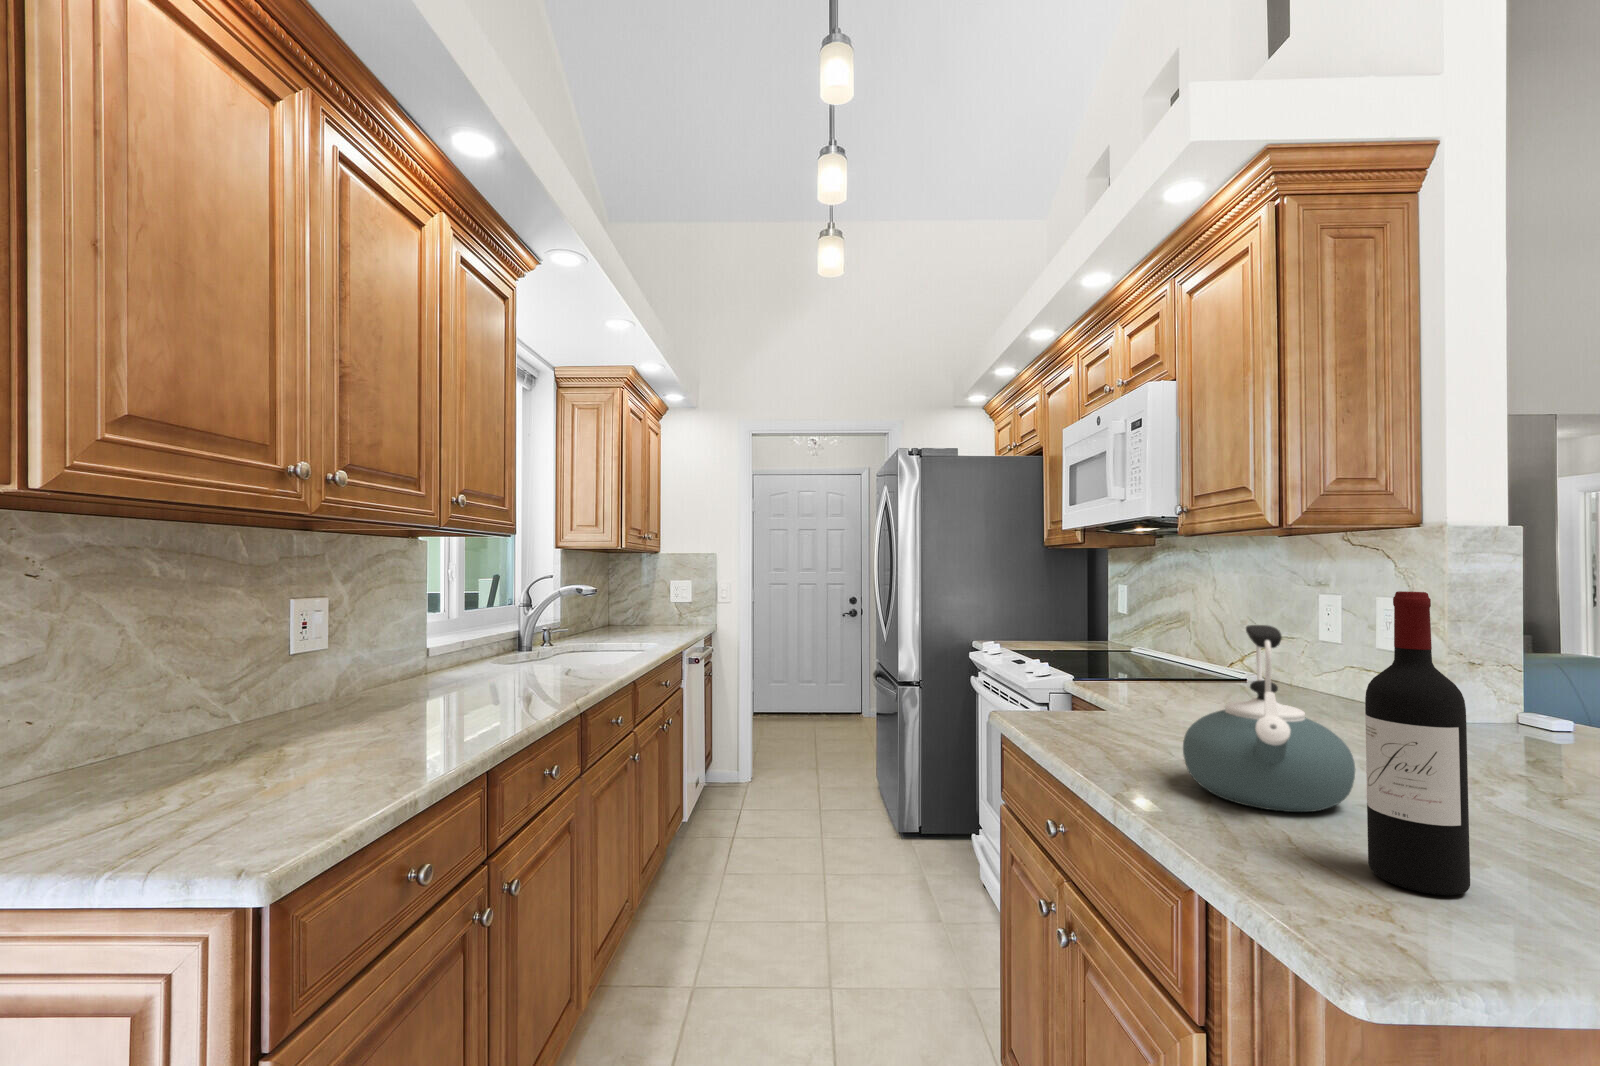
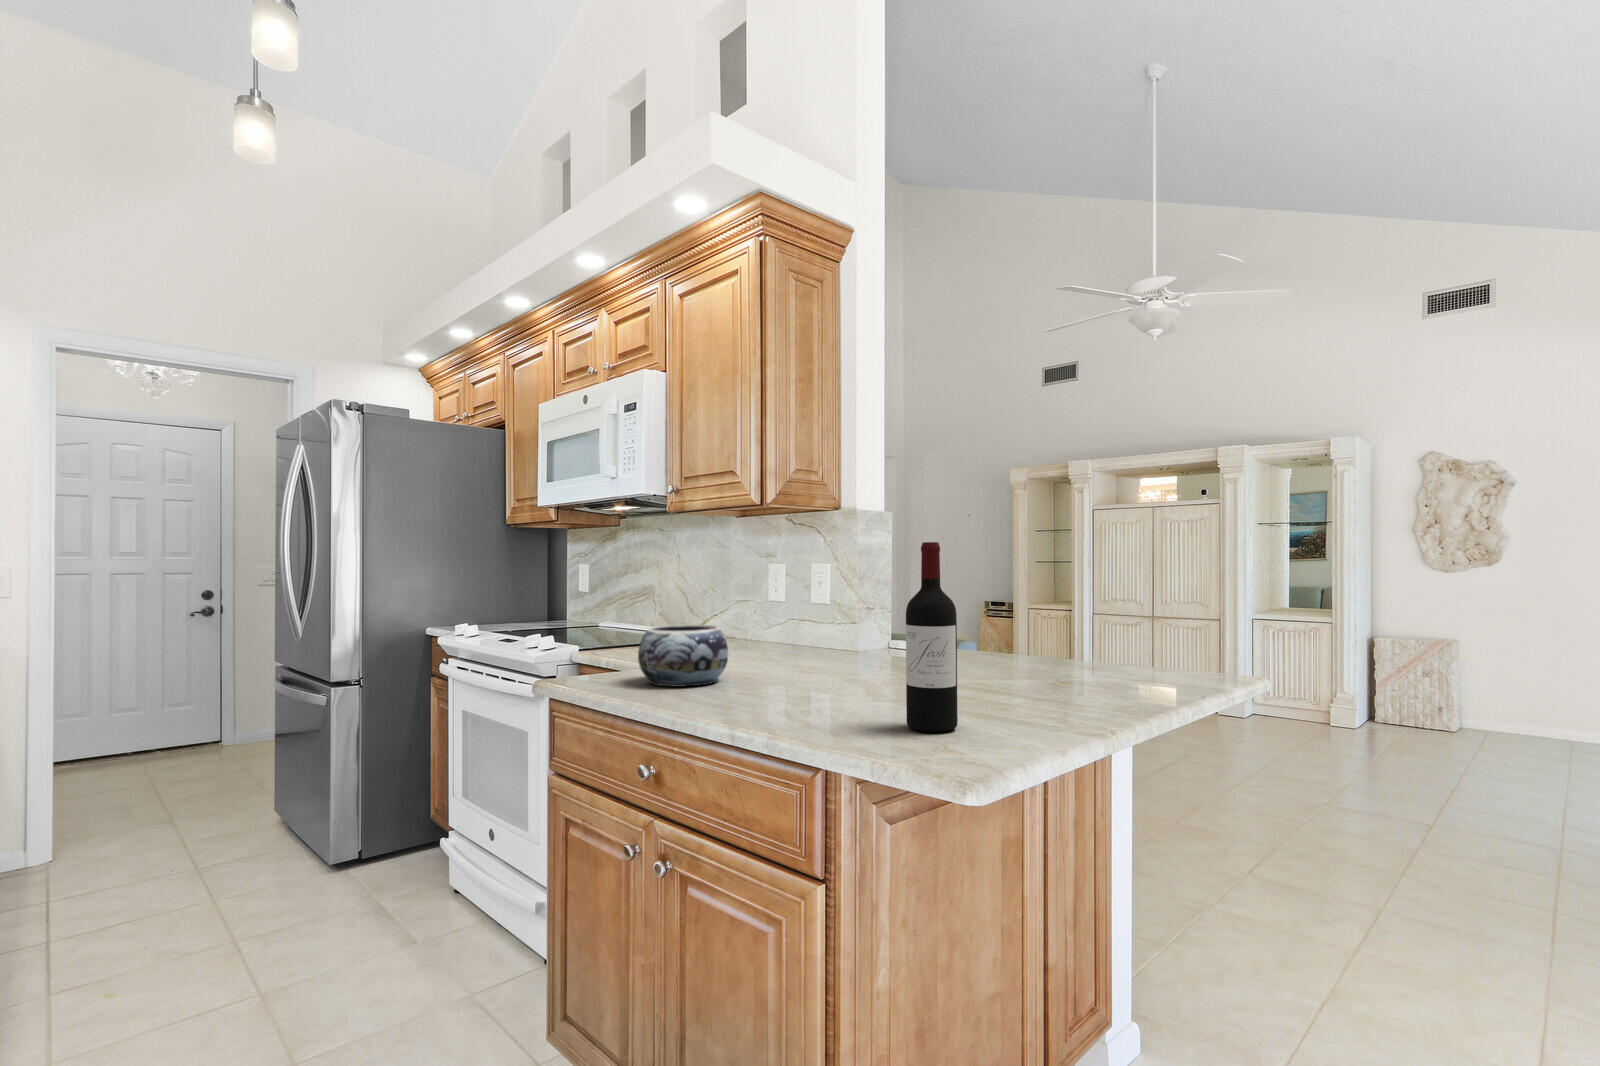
kettle: present [1183,625,1355,812] -> none [760,576,870,711]
decorative bowl: none [1078,665,1189,741] -> present [638,625,728,687]

